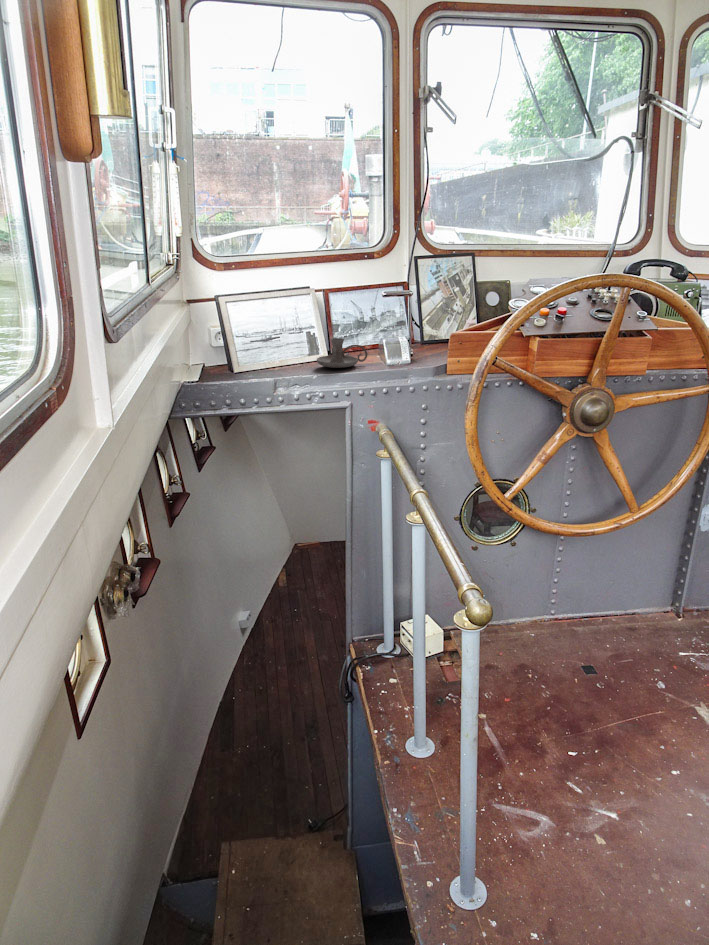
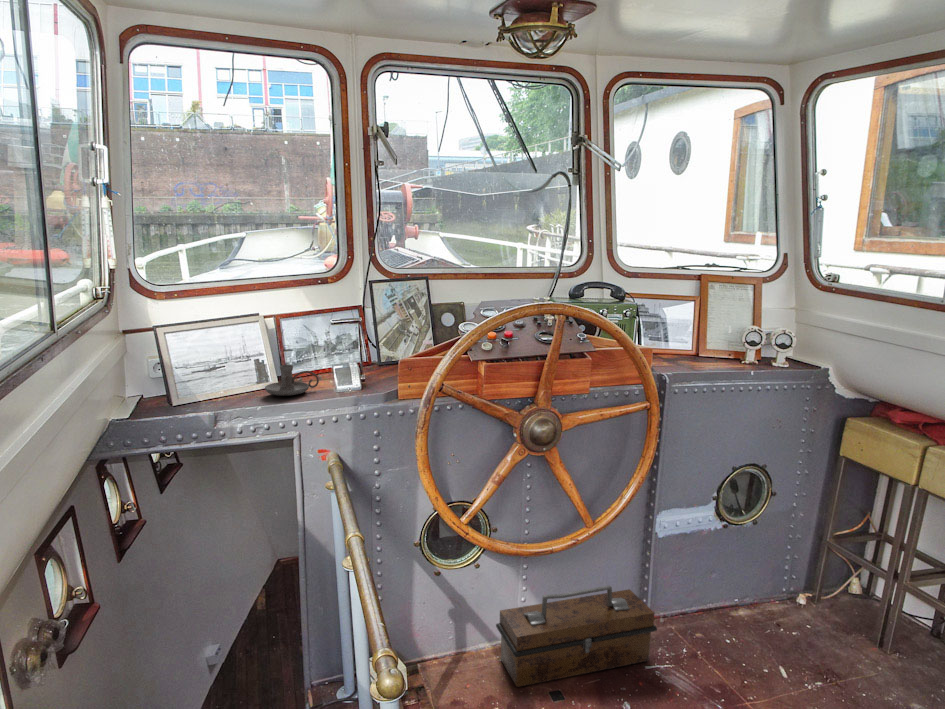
toolbox: none [528,572,693,657] -> present [496,585,657,687]

